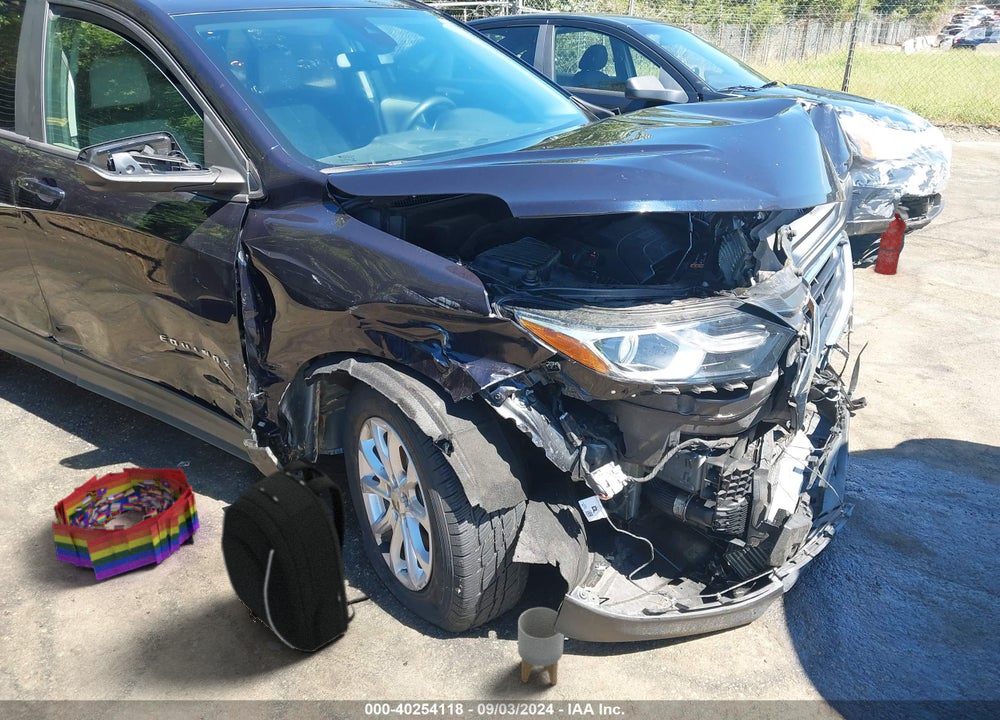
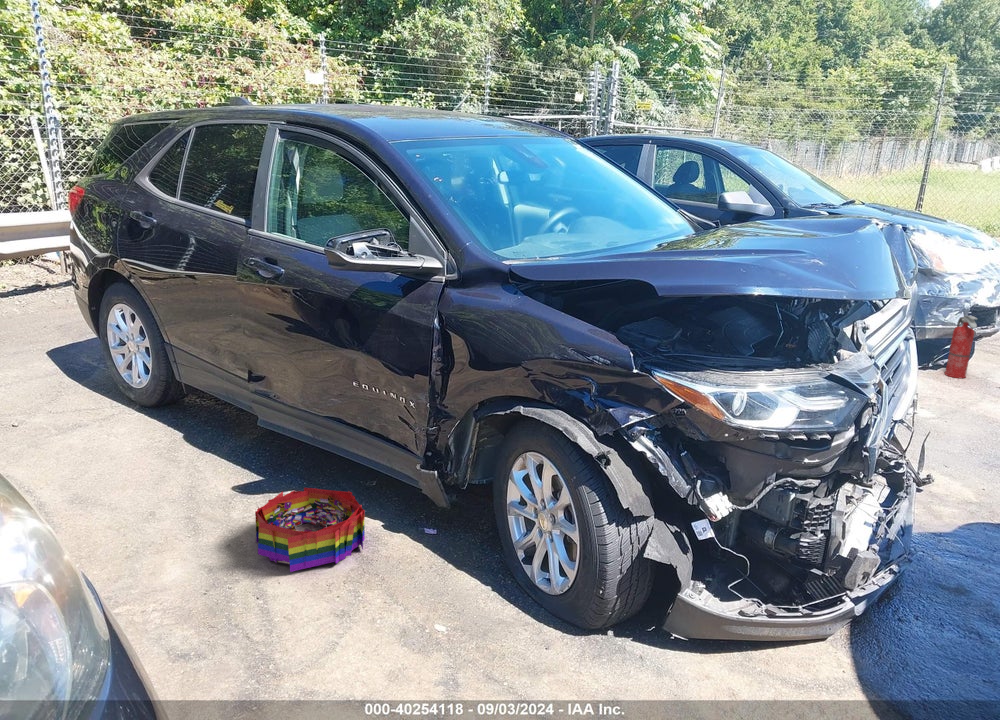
backpack: present [221,460,370,652] -> none [402,481,510,635]
planter: present [518,607,564,685] -> none [636,609,675,673]

